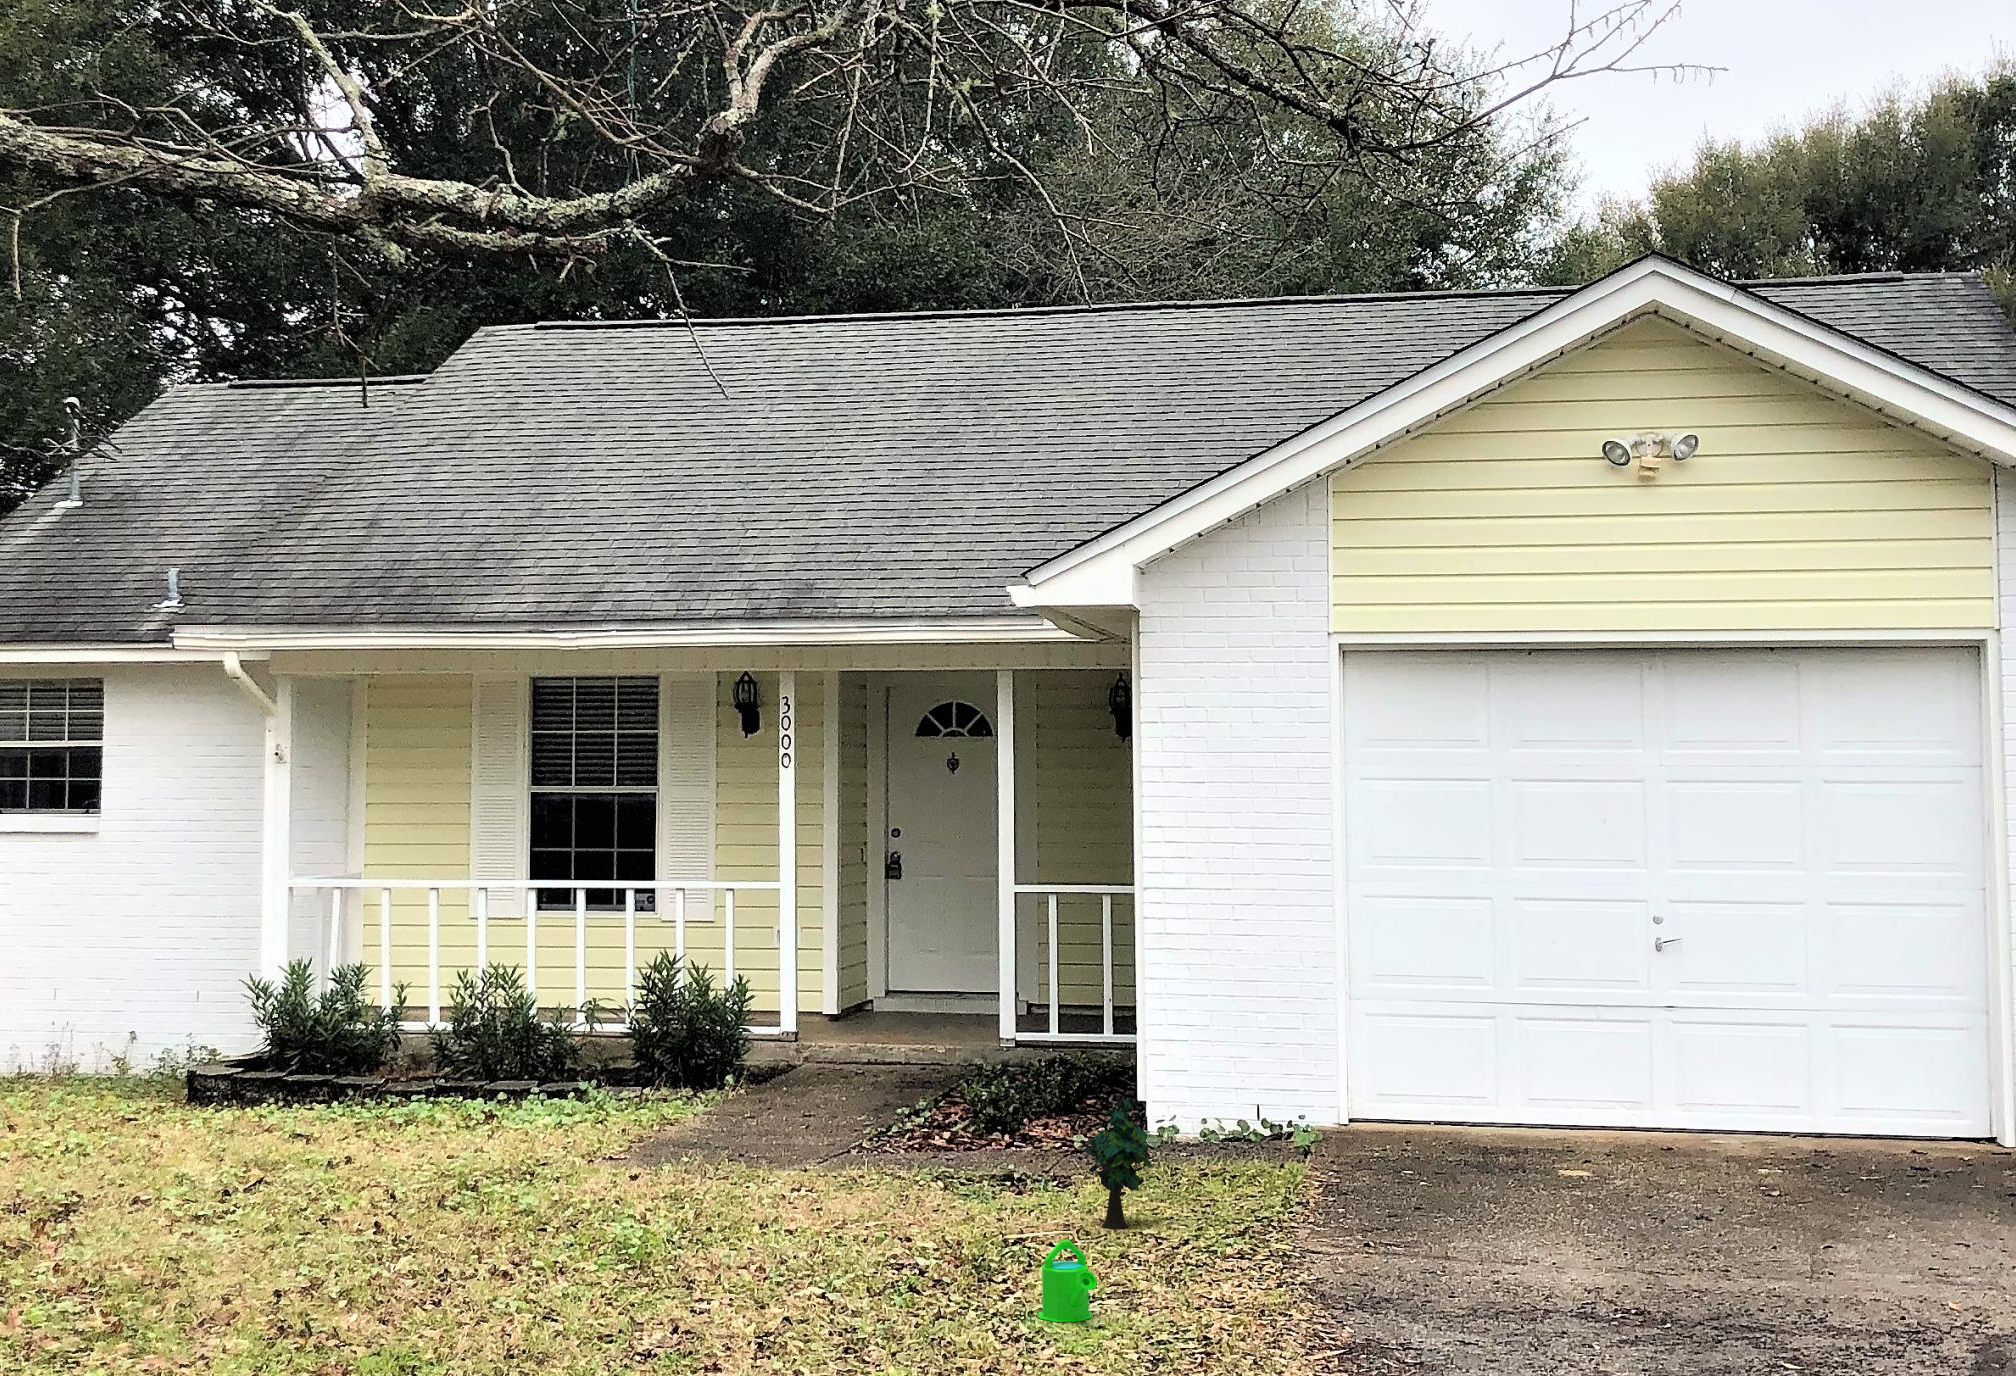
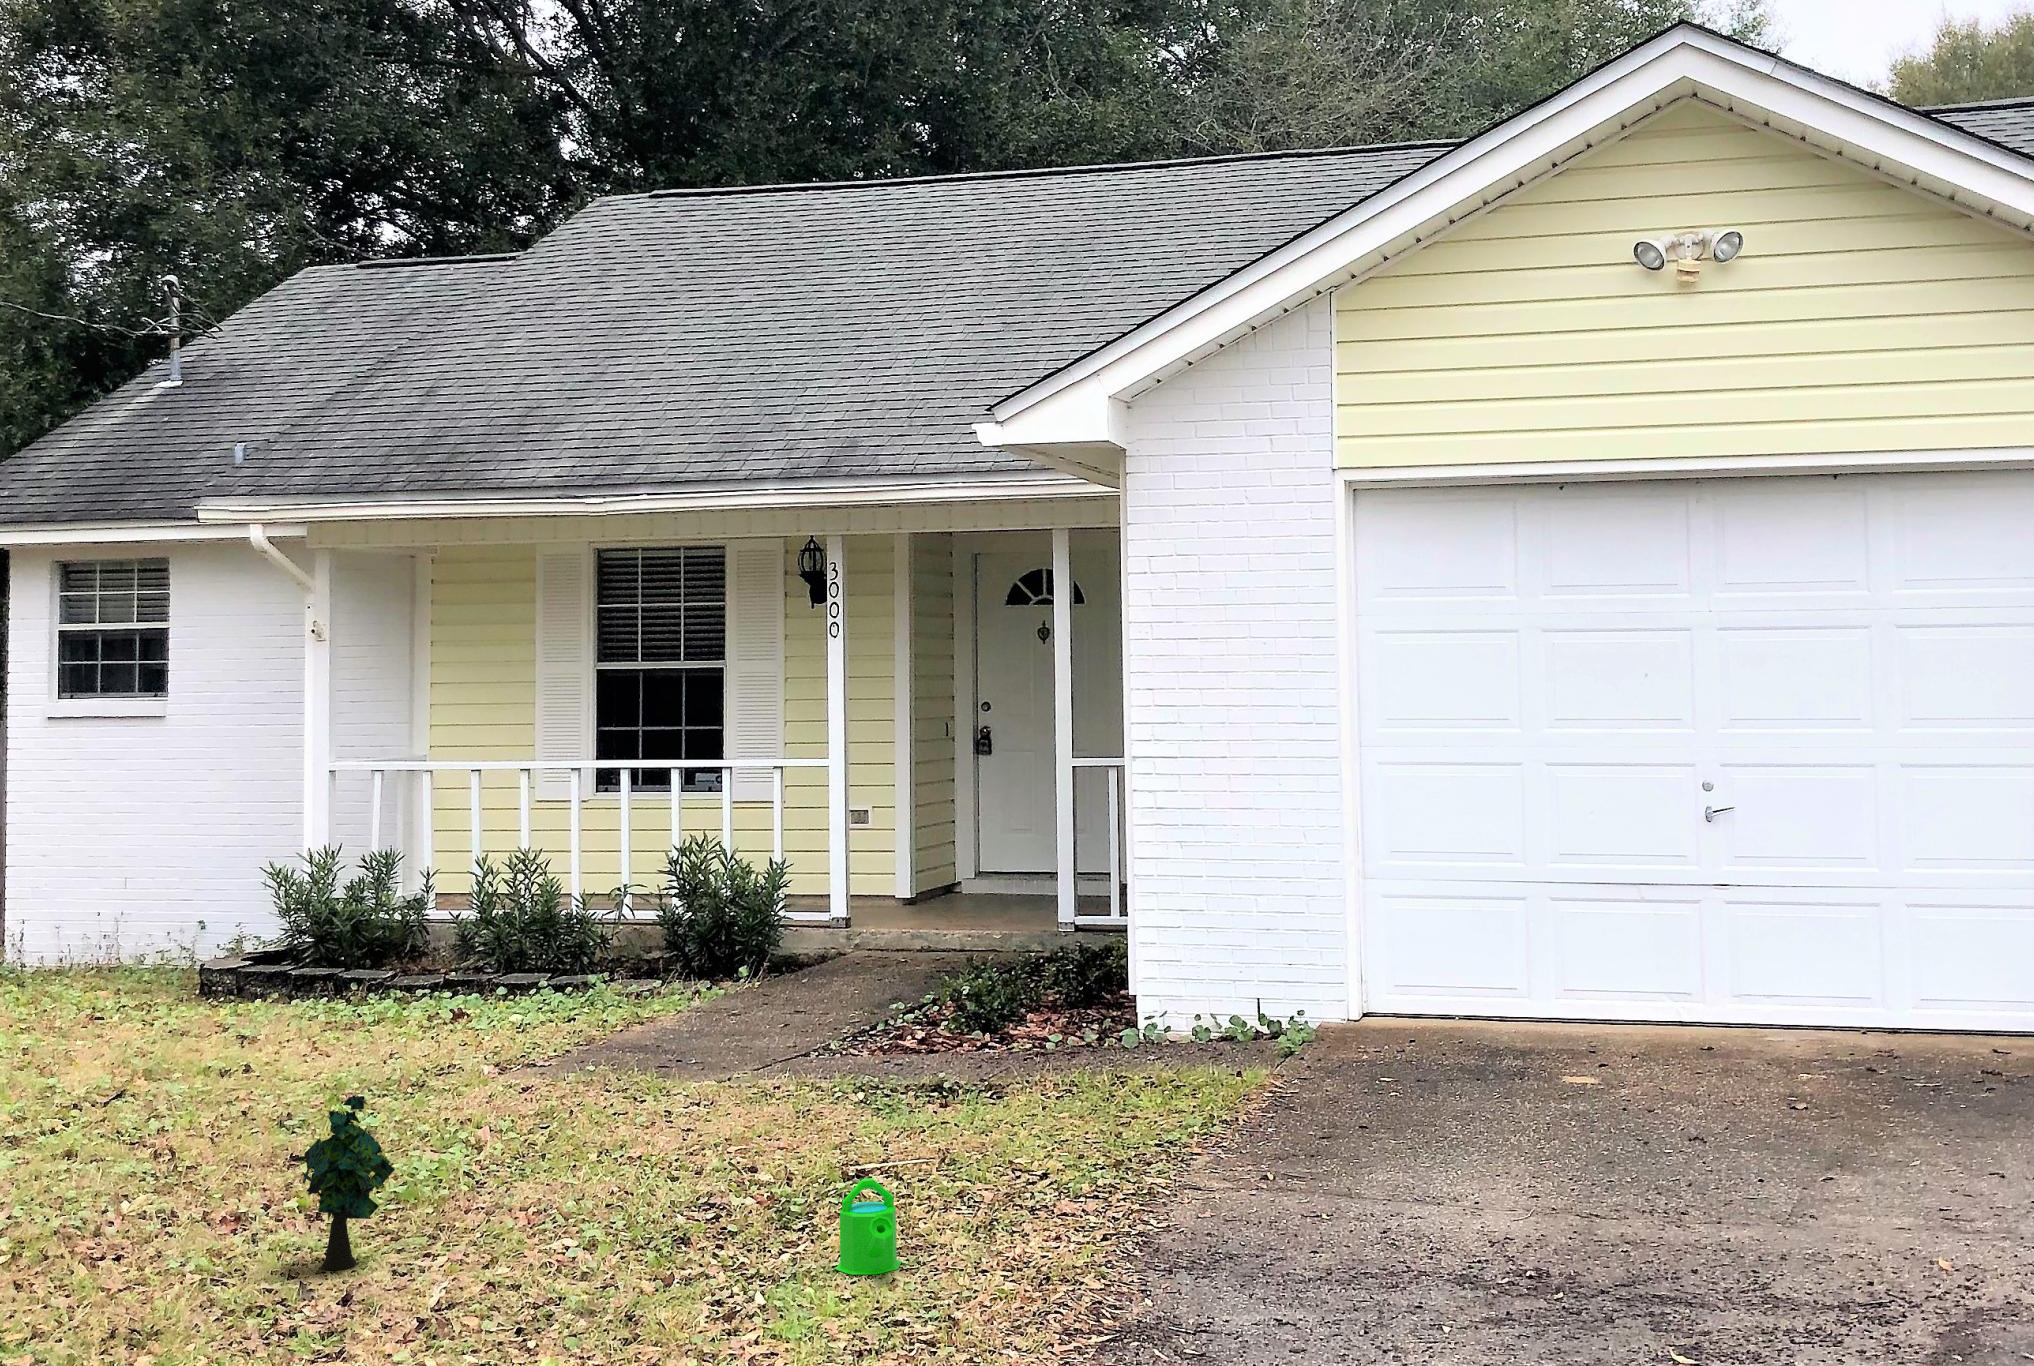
decorative plant: present [1078,1098,1152,1229] -> present [292,1096,395,1270]

